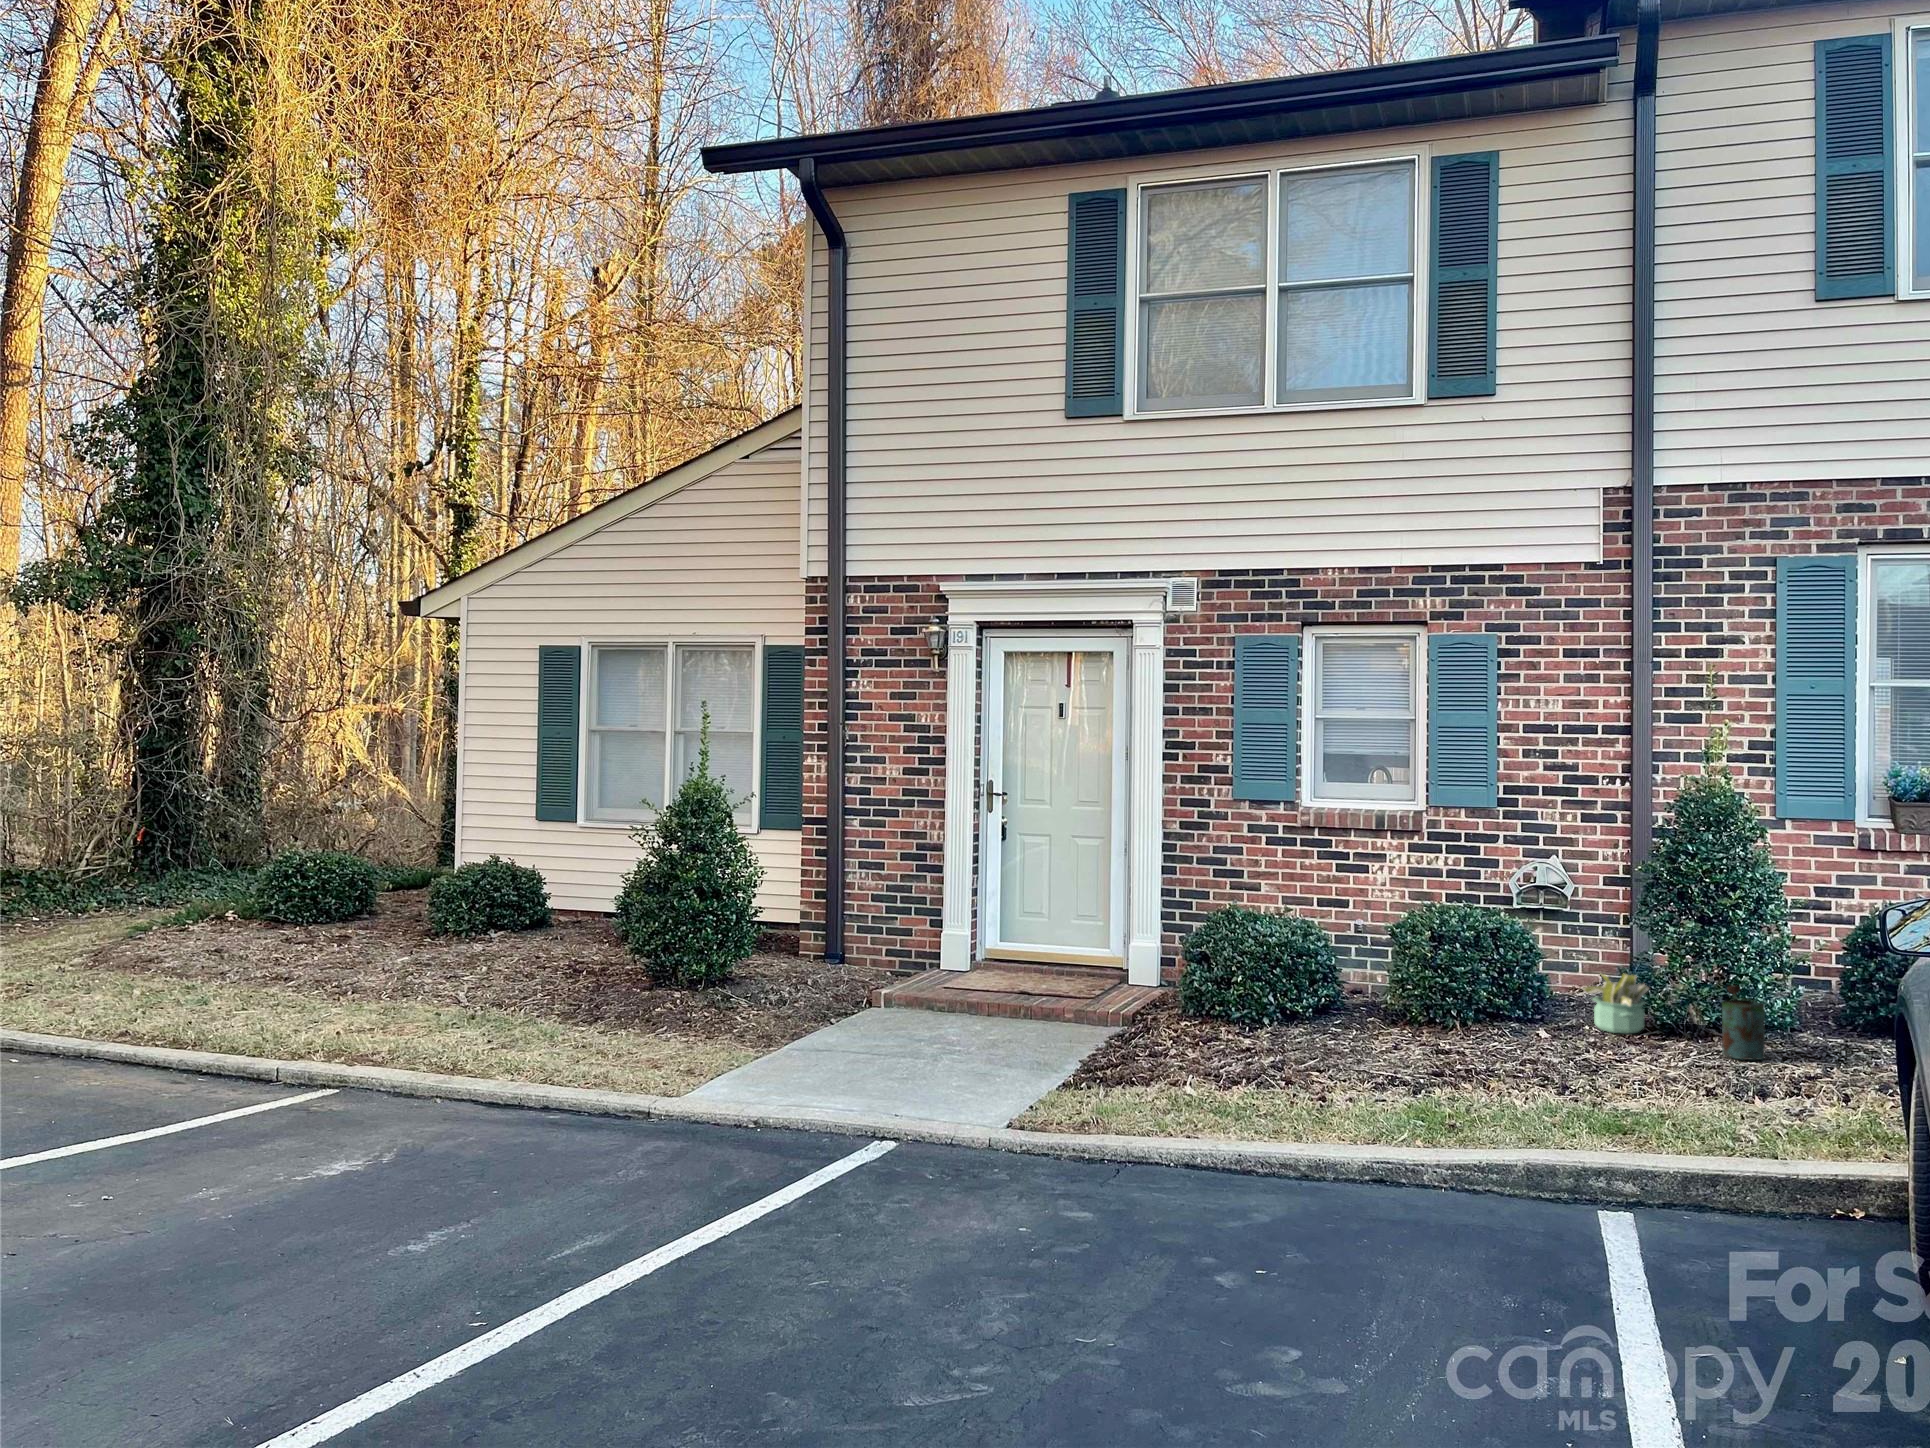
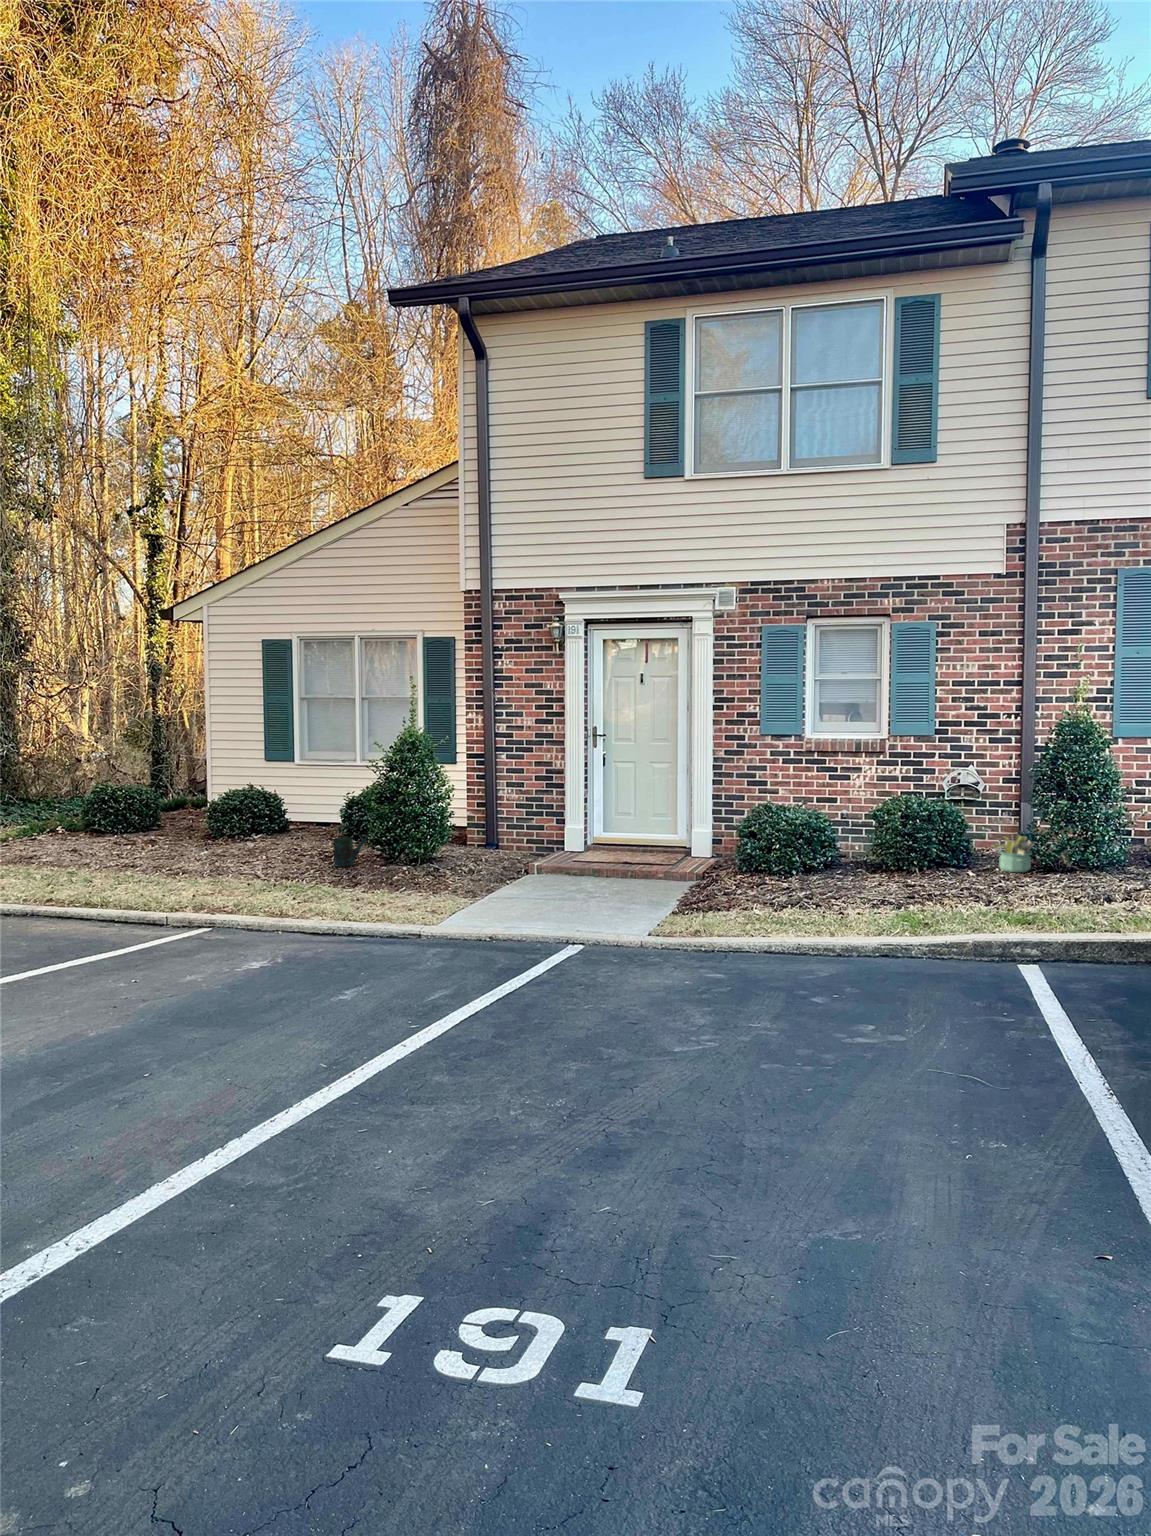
watering can: present [1722,985,1766,1060] -> present [333,833,368,867]

